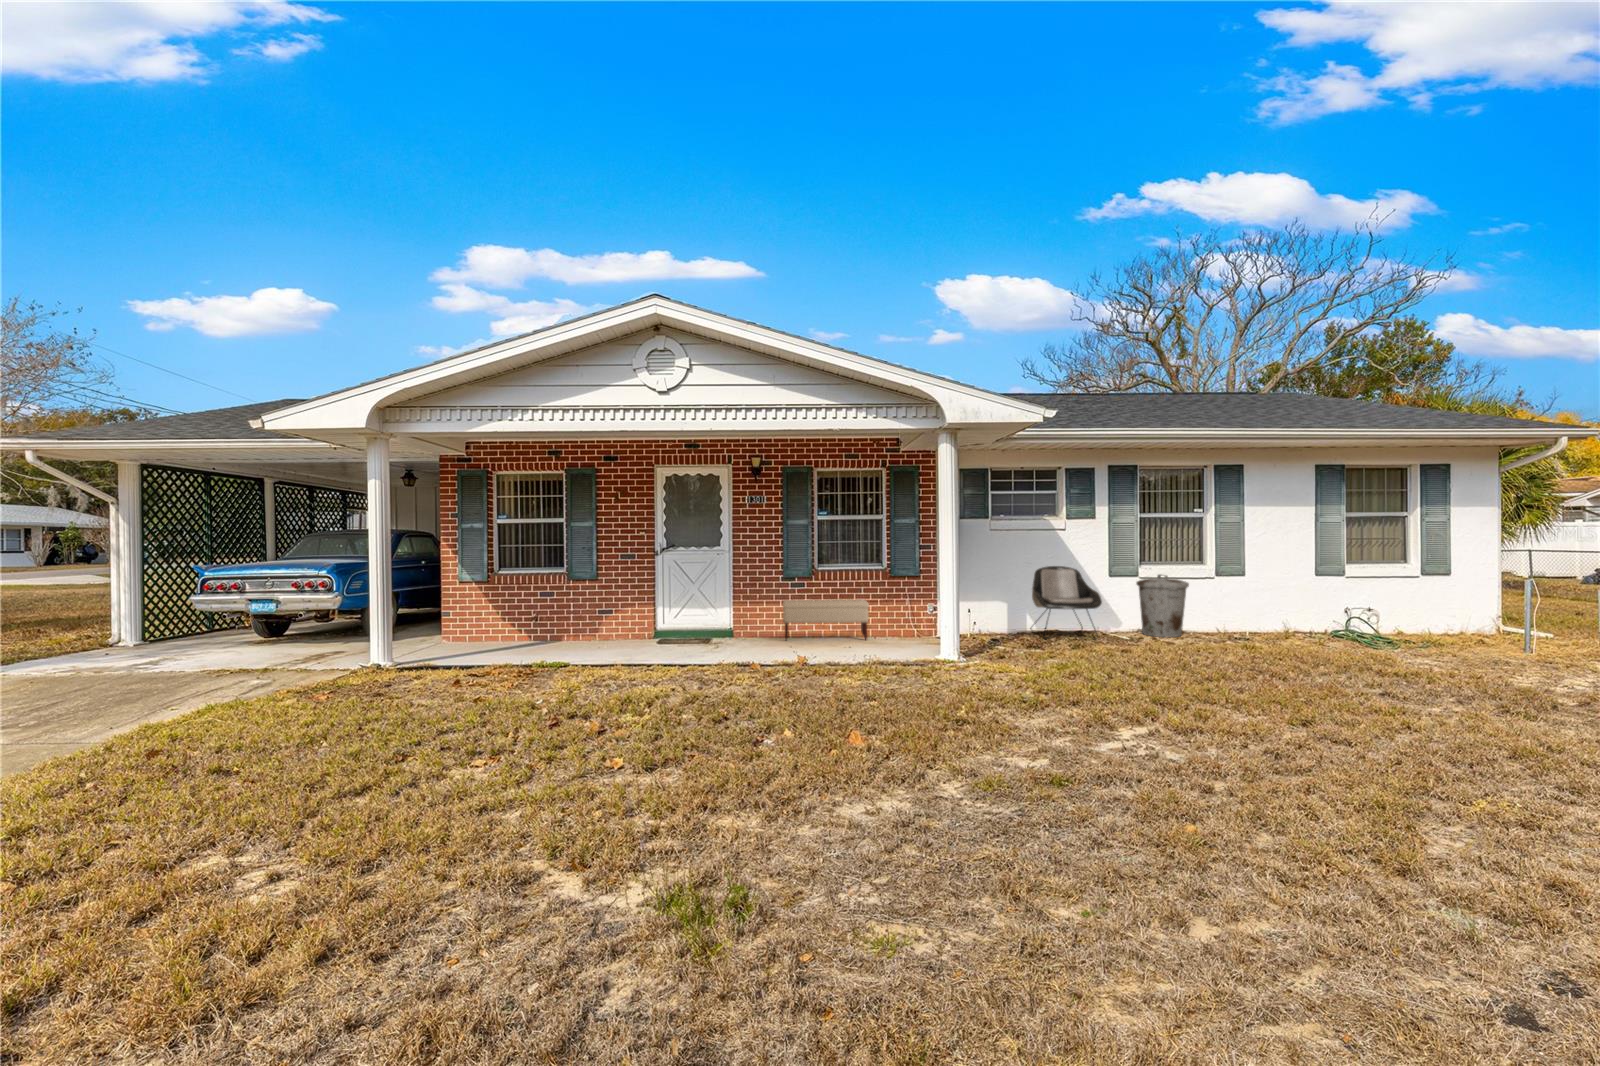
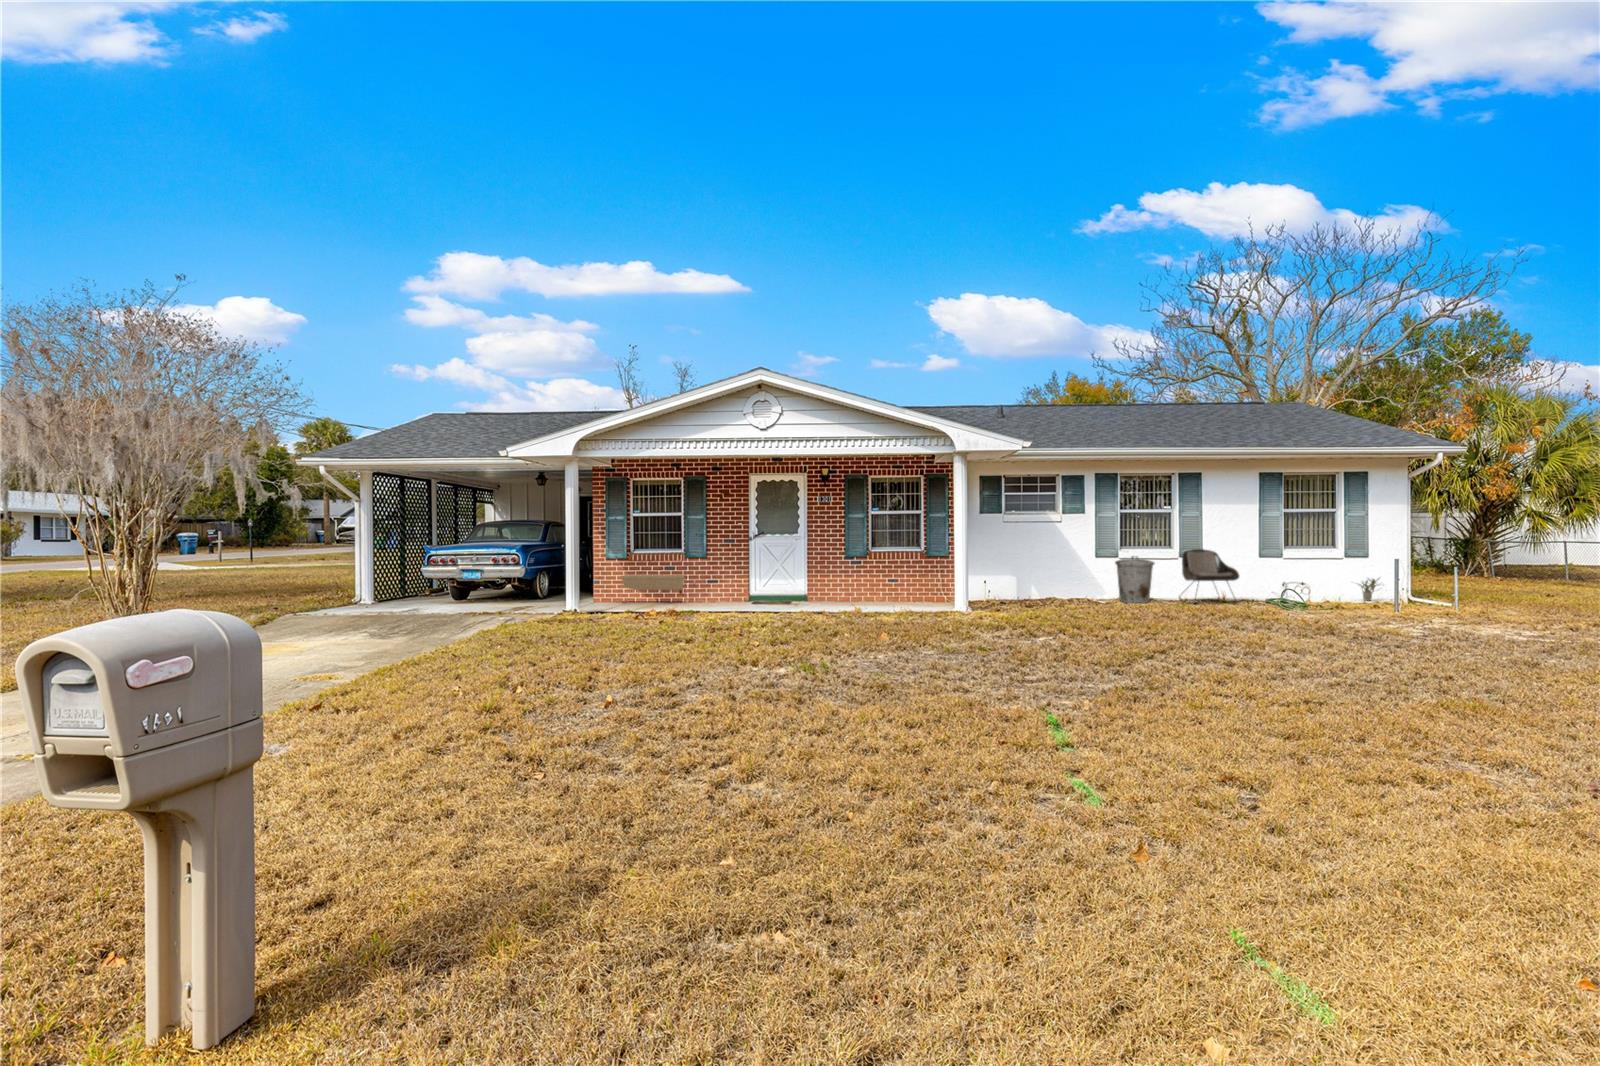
lounge chair: present [1032,566,1102,640] -> present [1182,549,1239,604]
bench: present [783,599,869,640] -> present [622,575,684,594]
potted plant: none [1430,600,1474,631] -> present [1360,579,1377,601]

